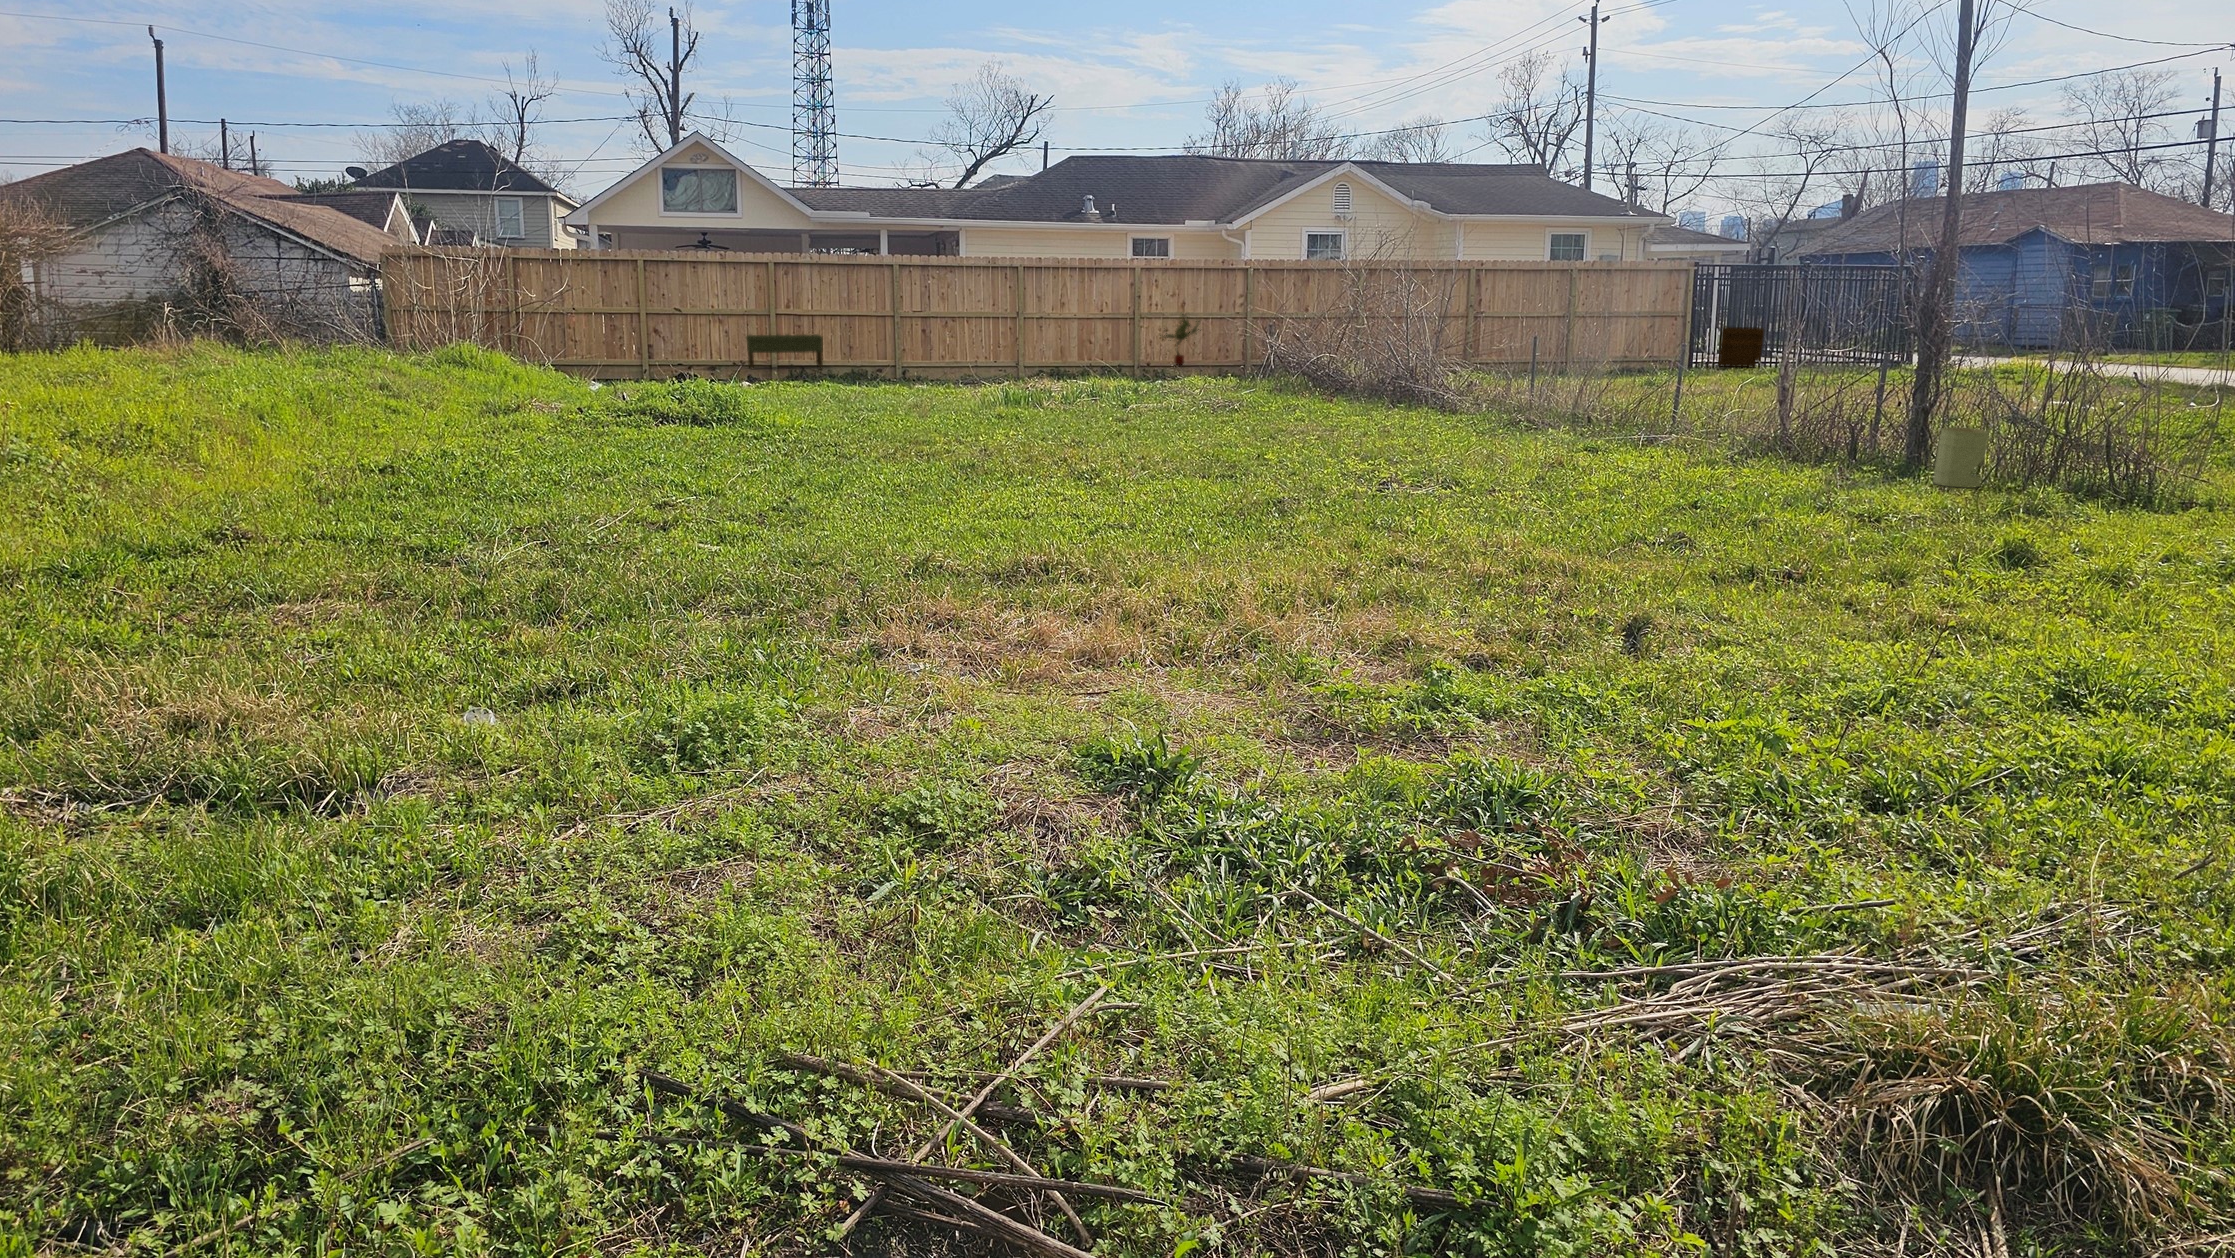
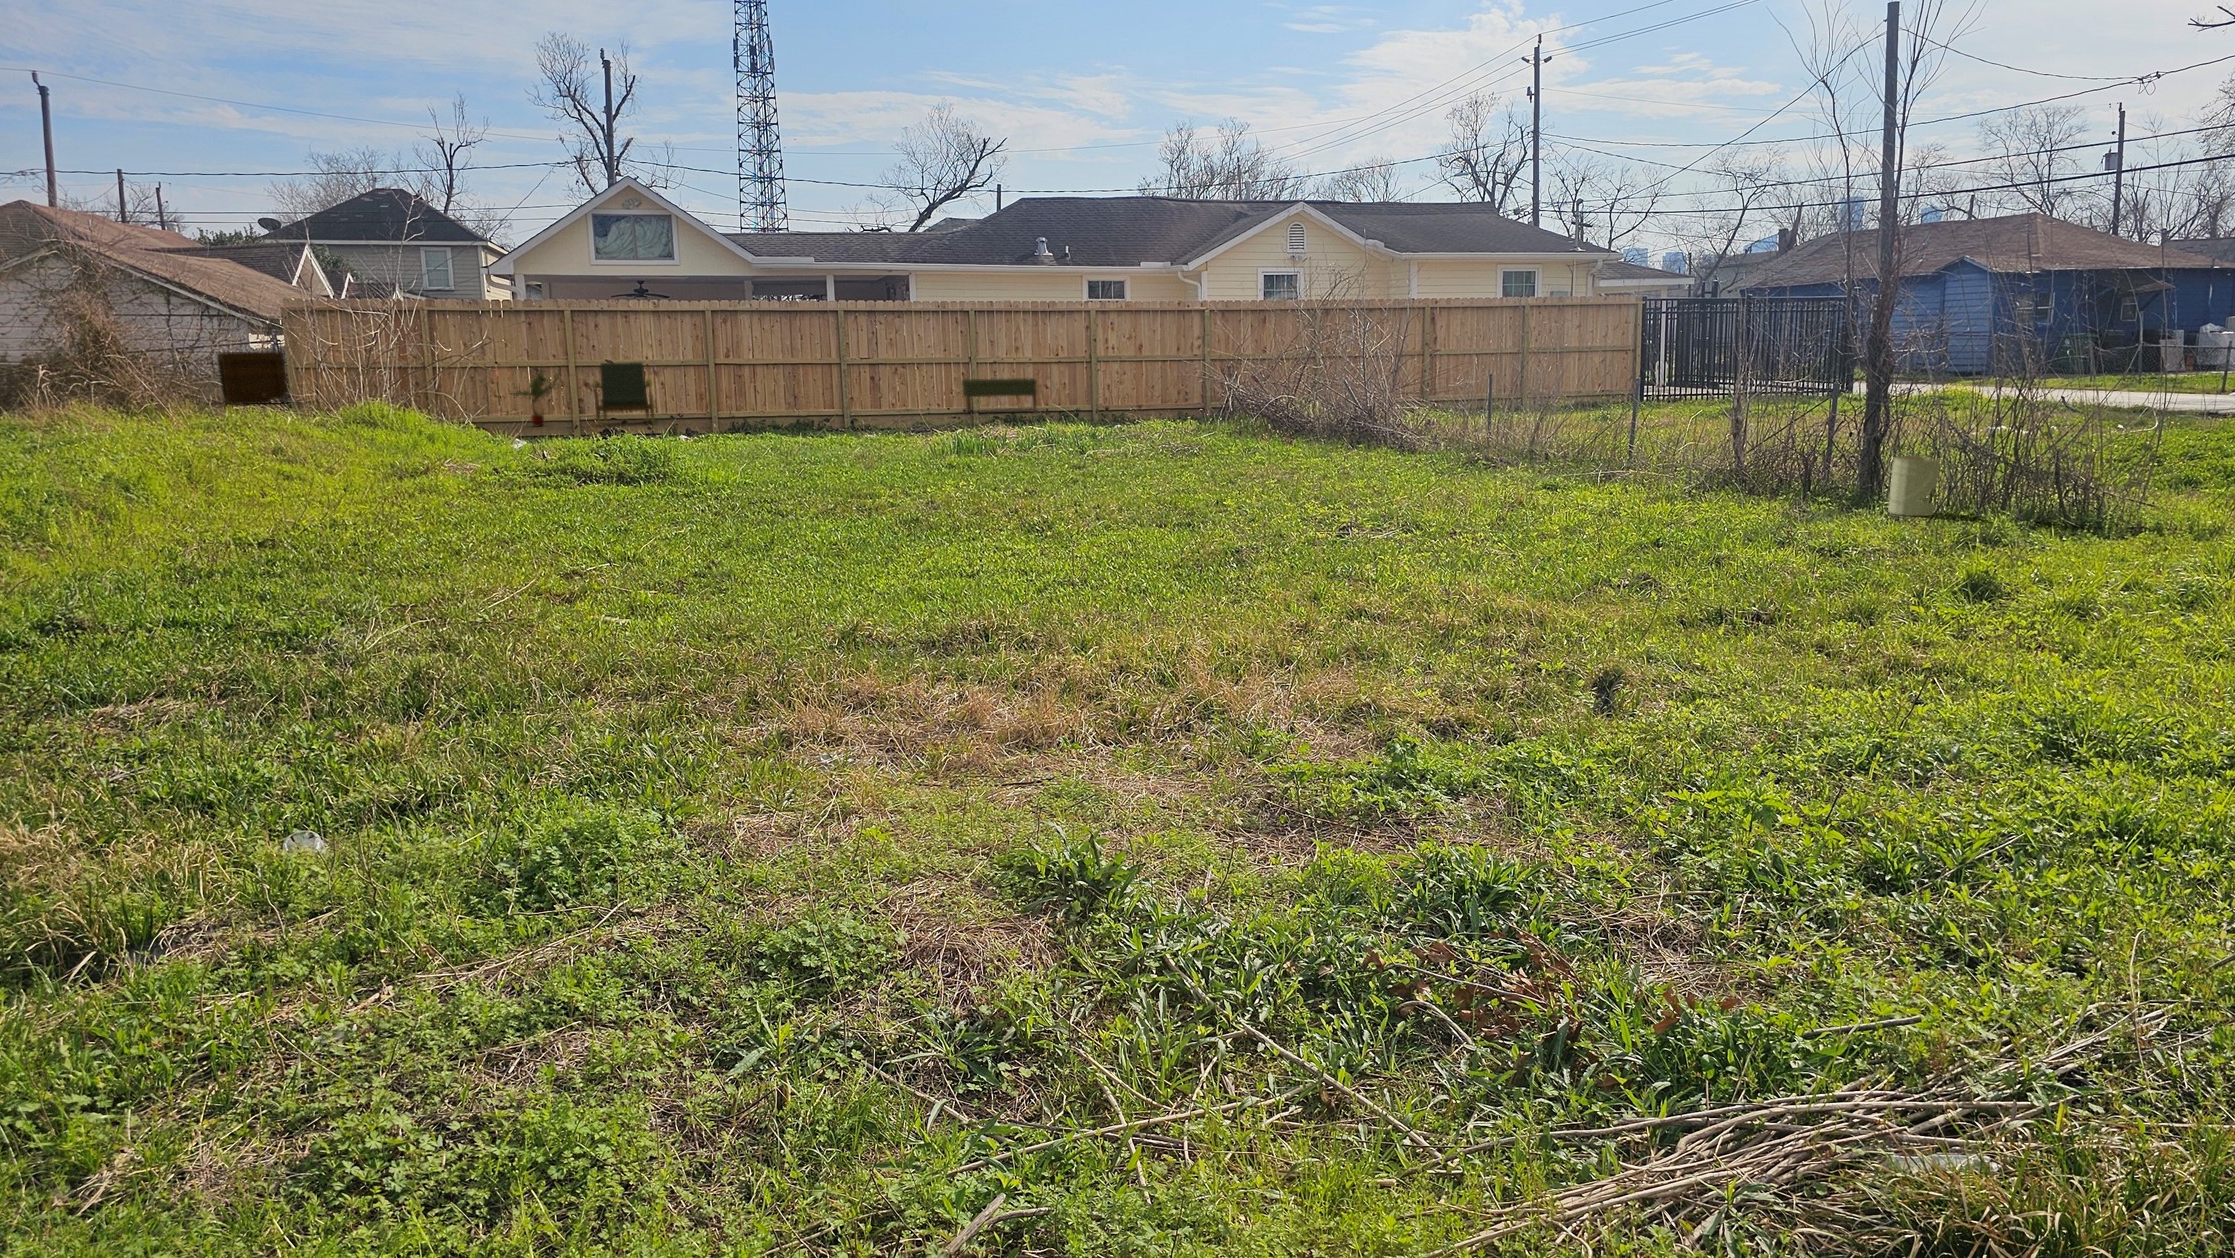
lounge chair: none [667,311,722,371] -> present [593,362,654,425]
potted tree: present [1160,314,1201,365] -> present [511,366,561,426]
wooden crate: present [1718,327,1764,368] -> present [217,351,288,405]
bench: present [746,334,823,368] -> present [962,378,1037,412]

